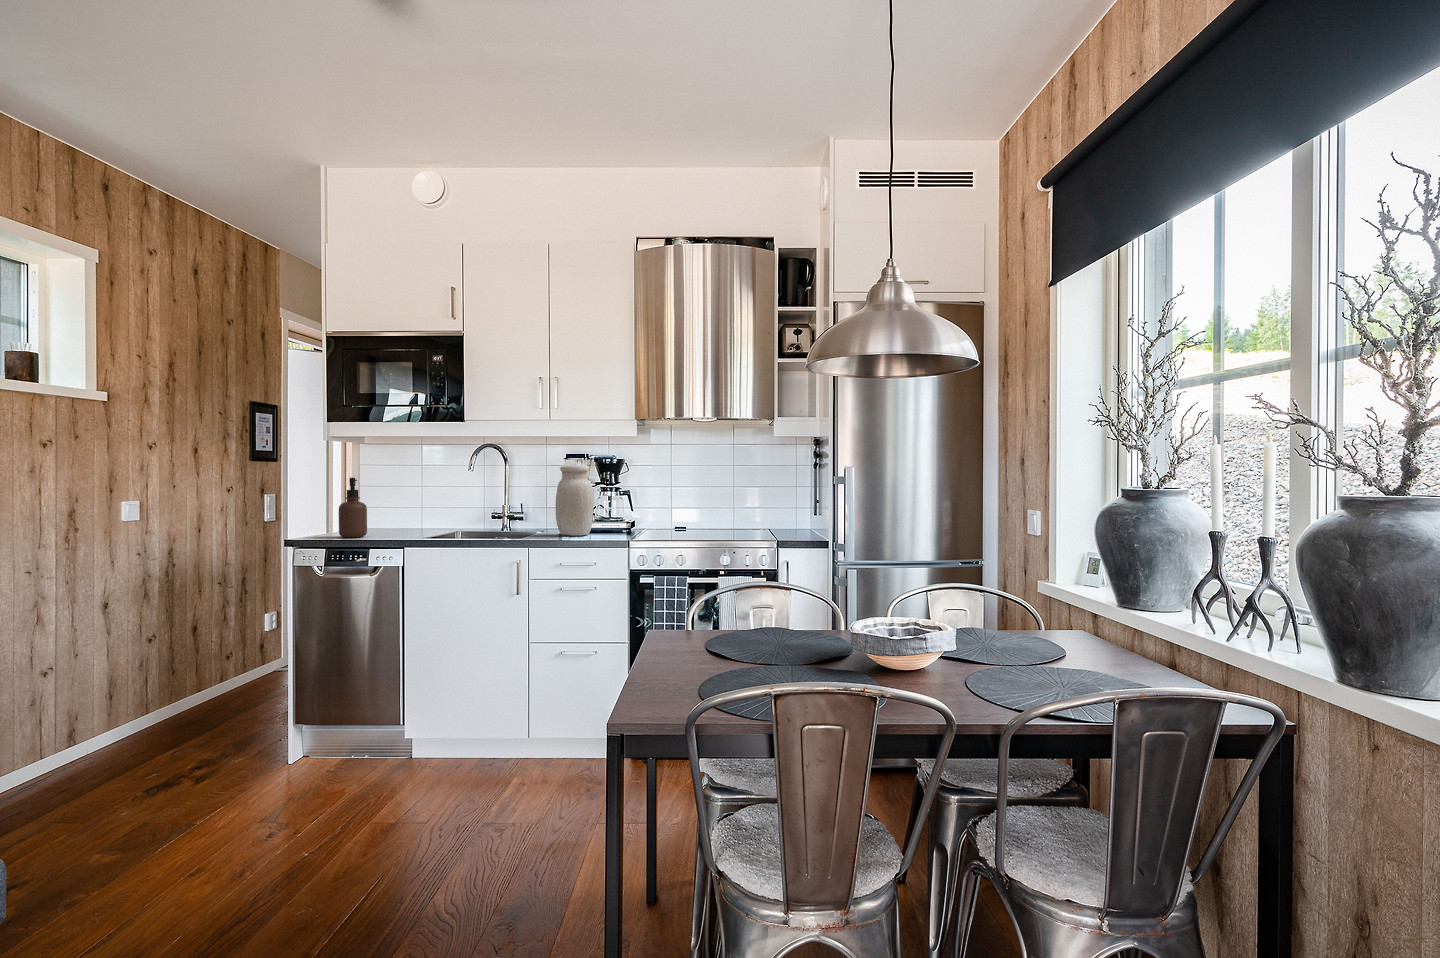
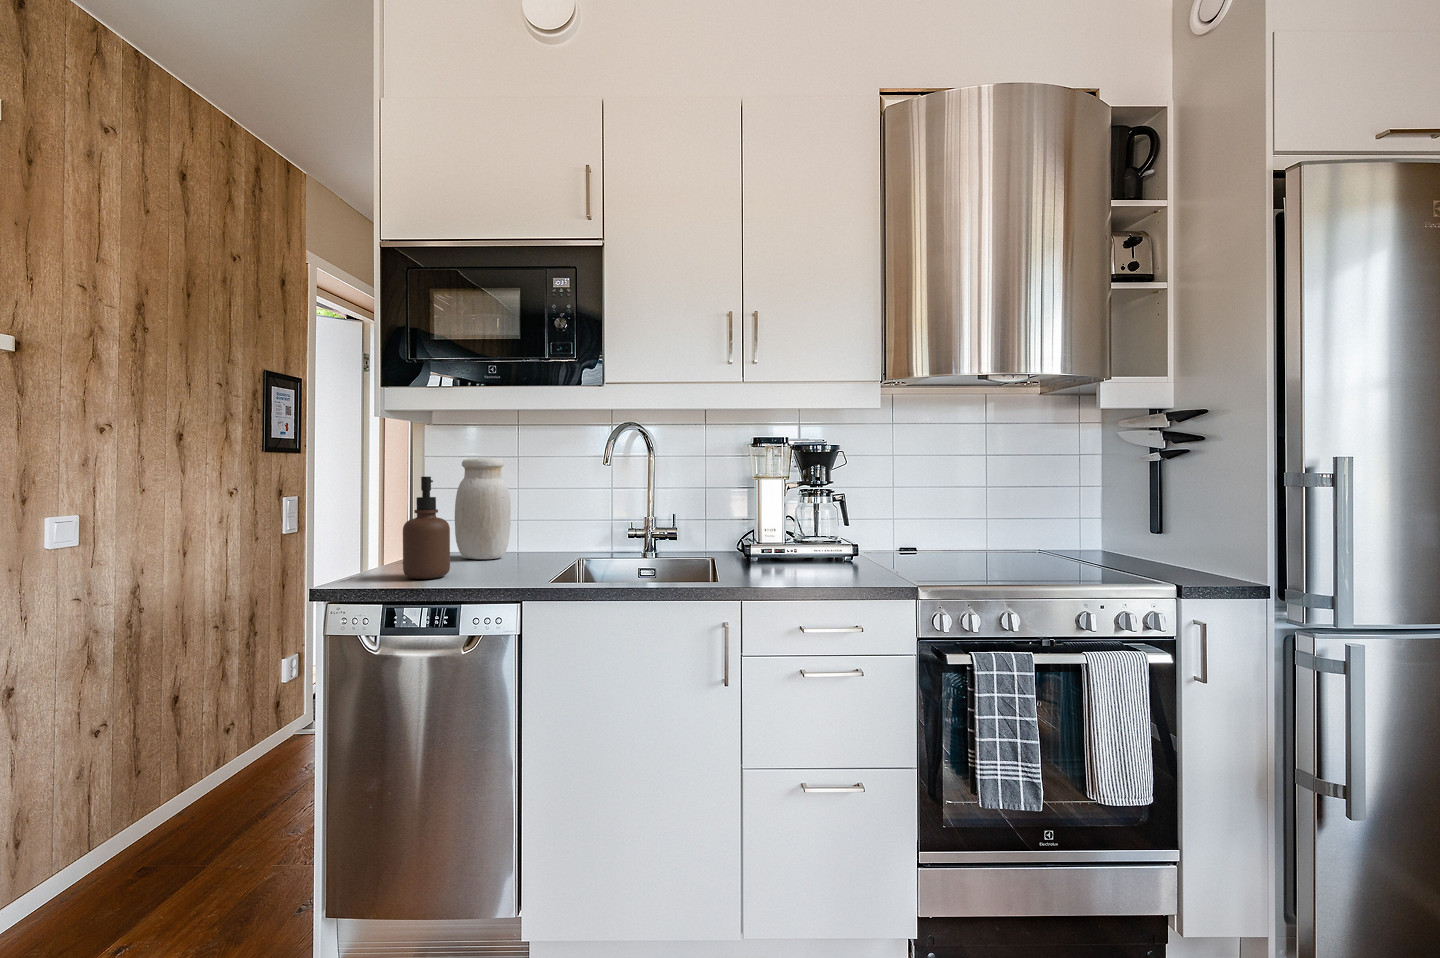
jar: present [556,465,594,536] -> present [455,458,511,559]

